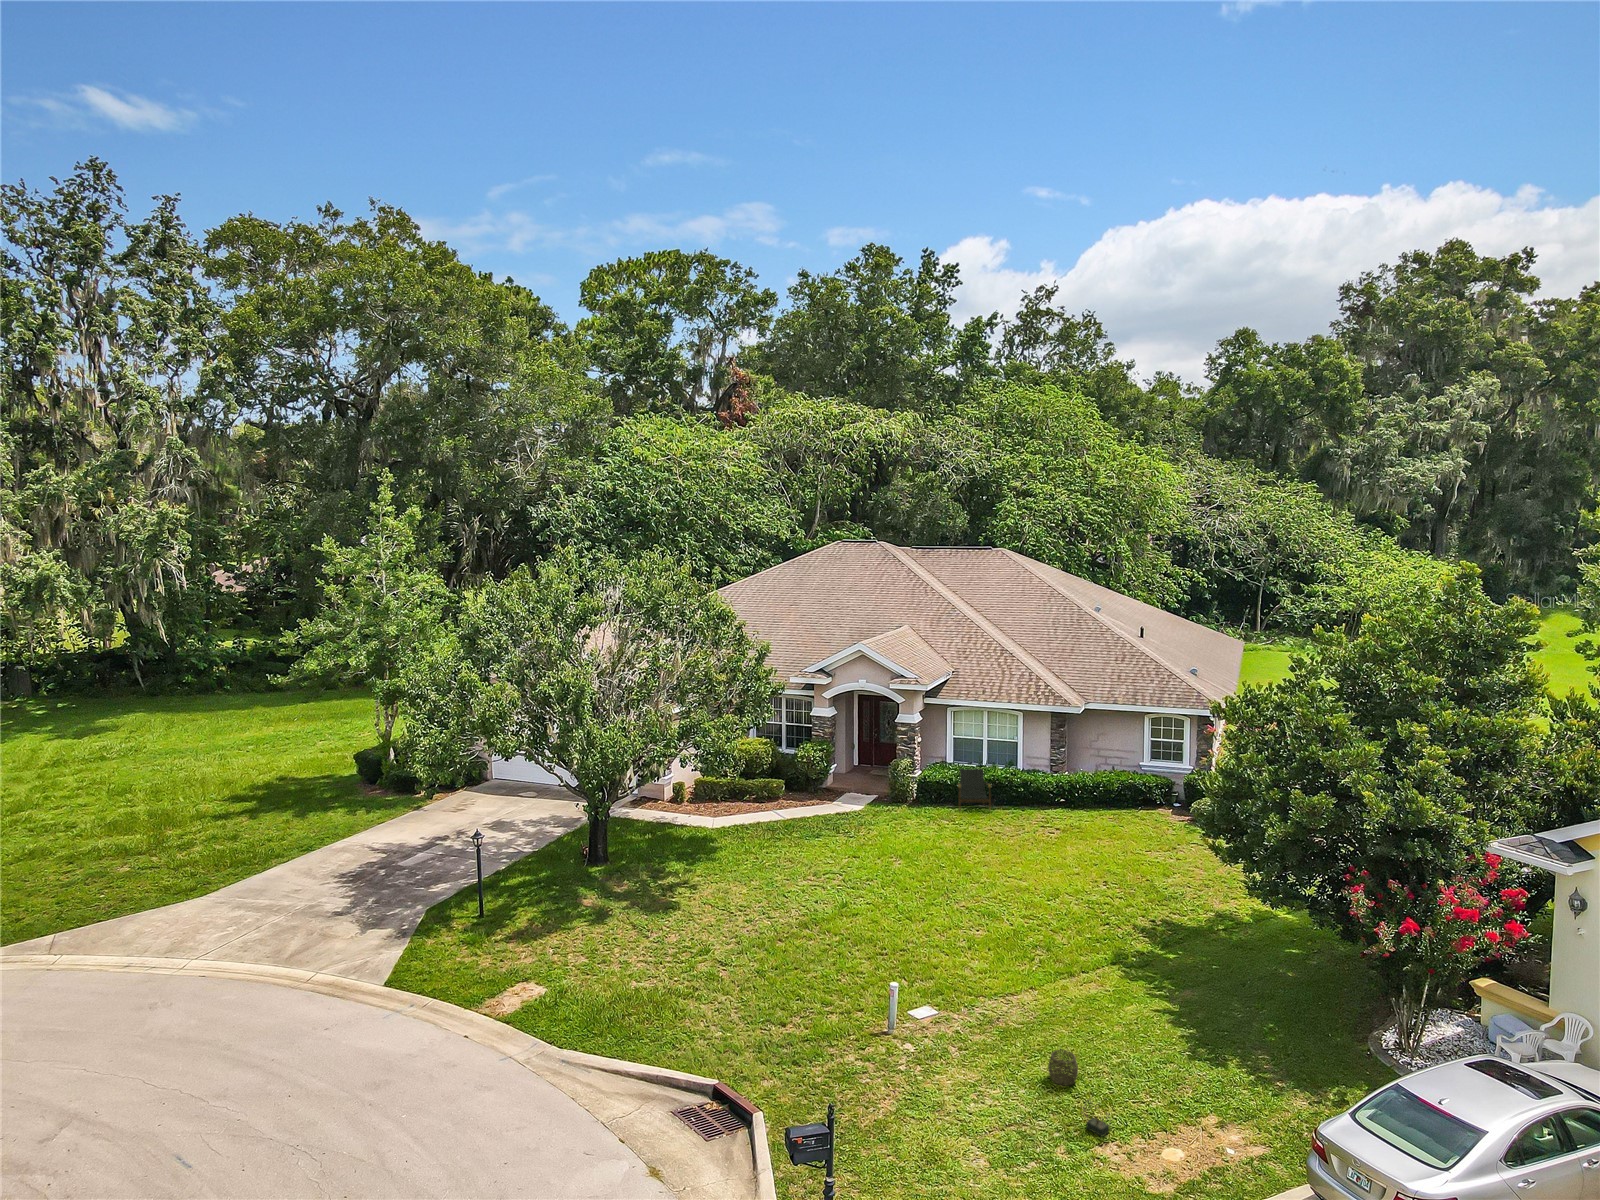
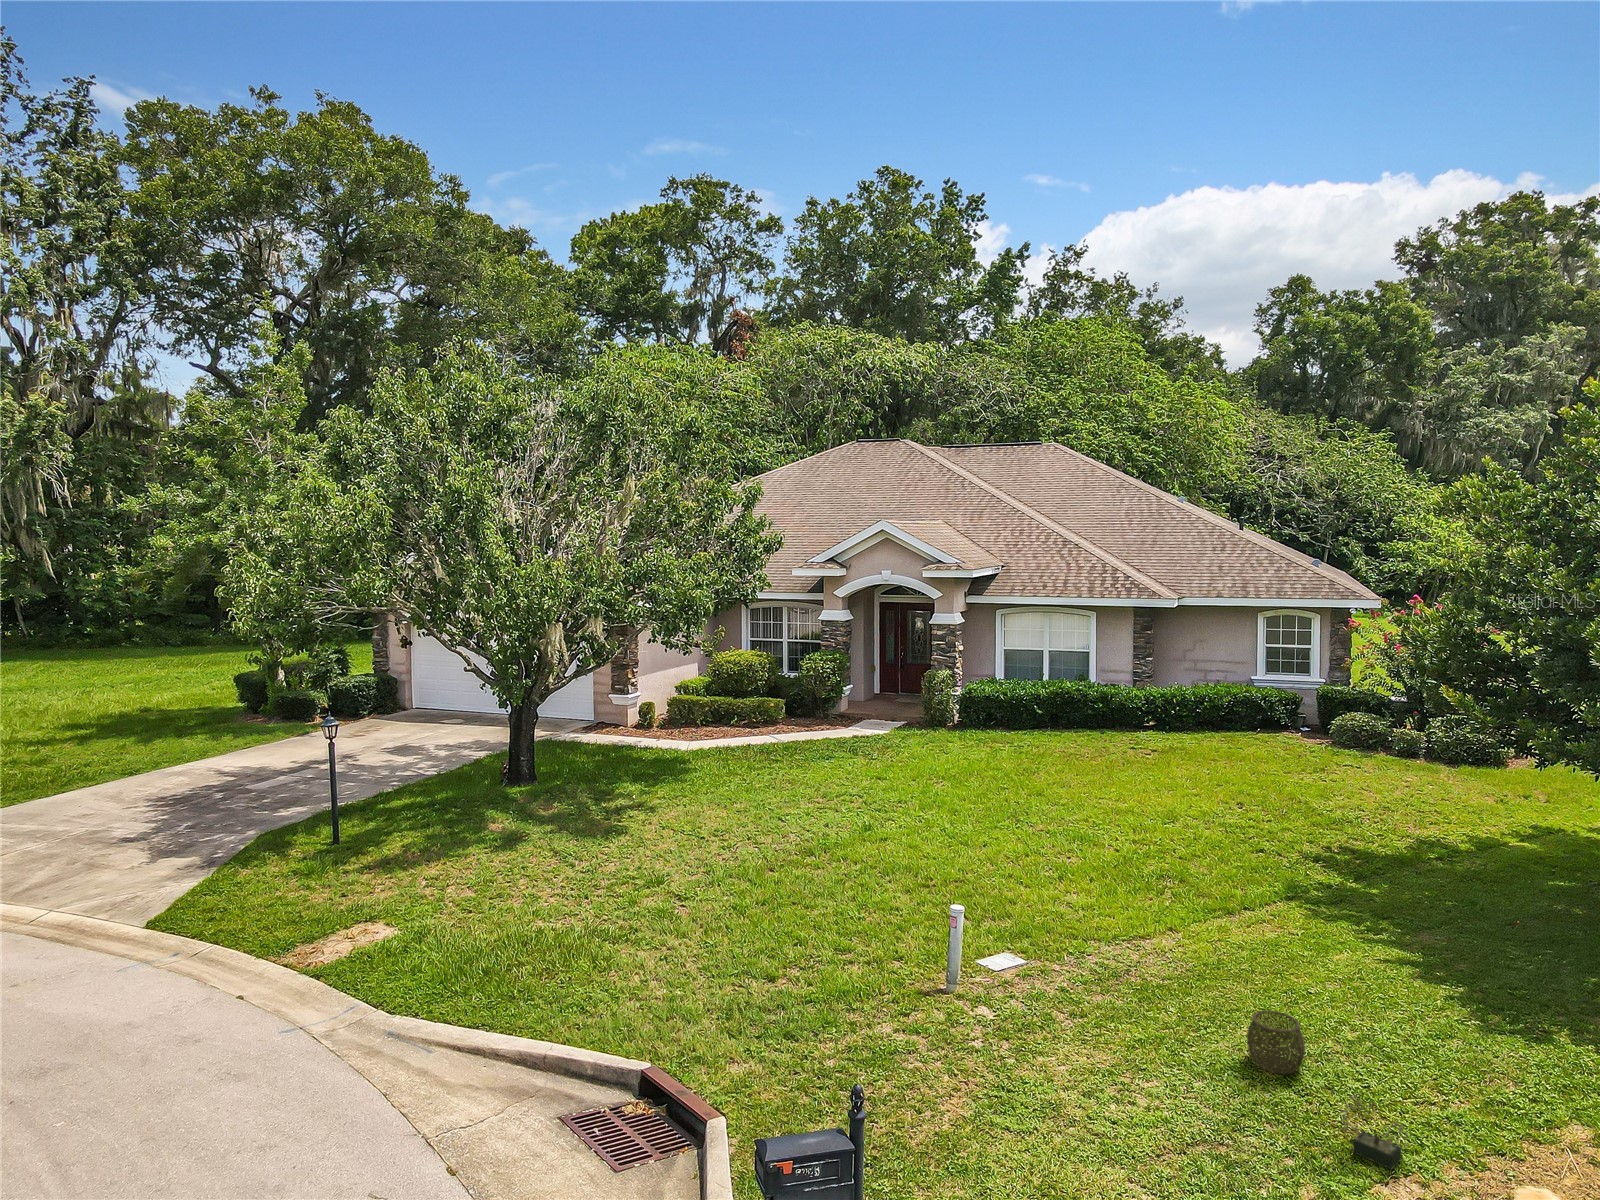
lounge chair: present [958,769,991,810] -> none [1013,679,1058,732]

